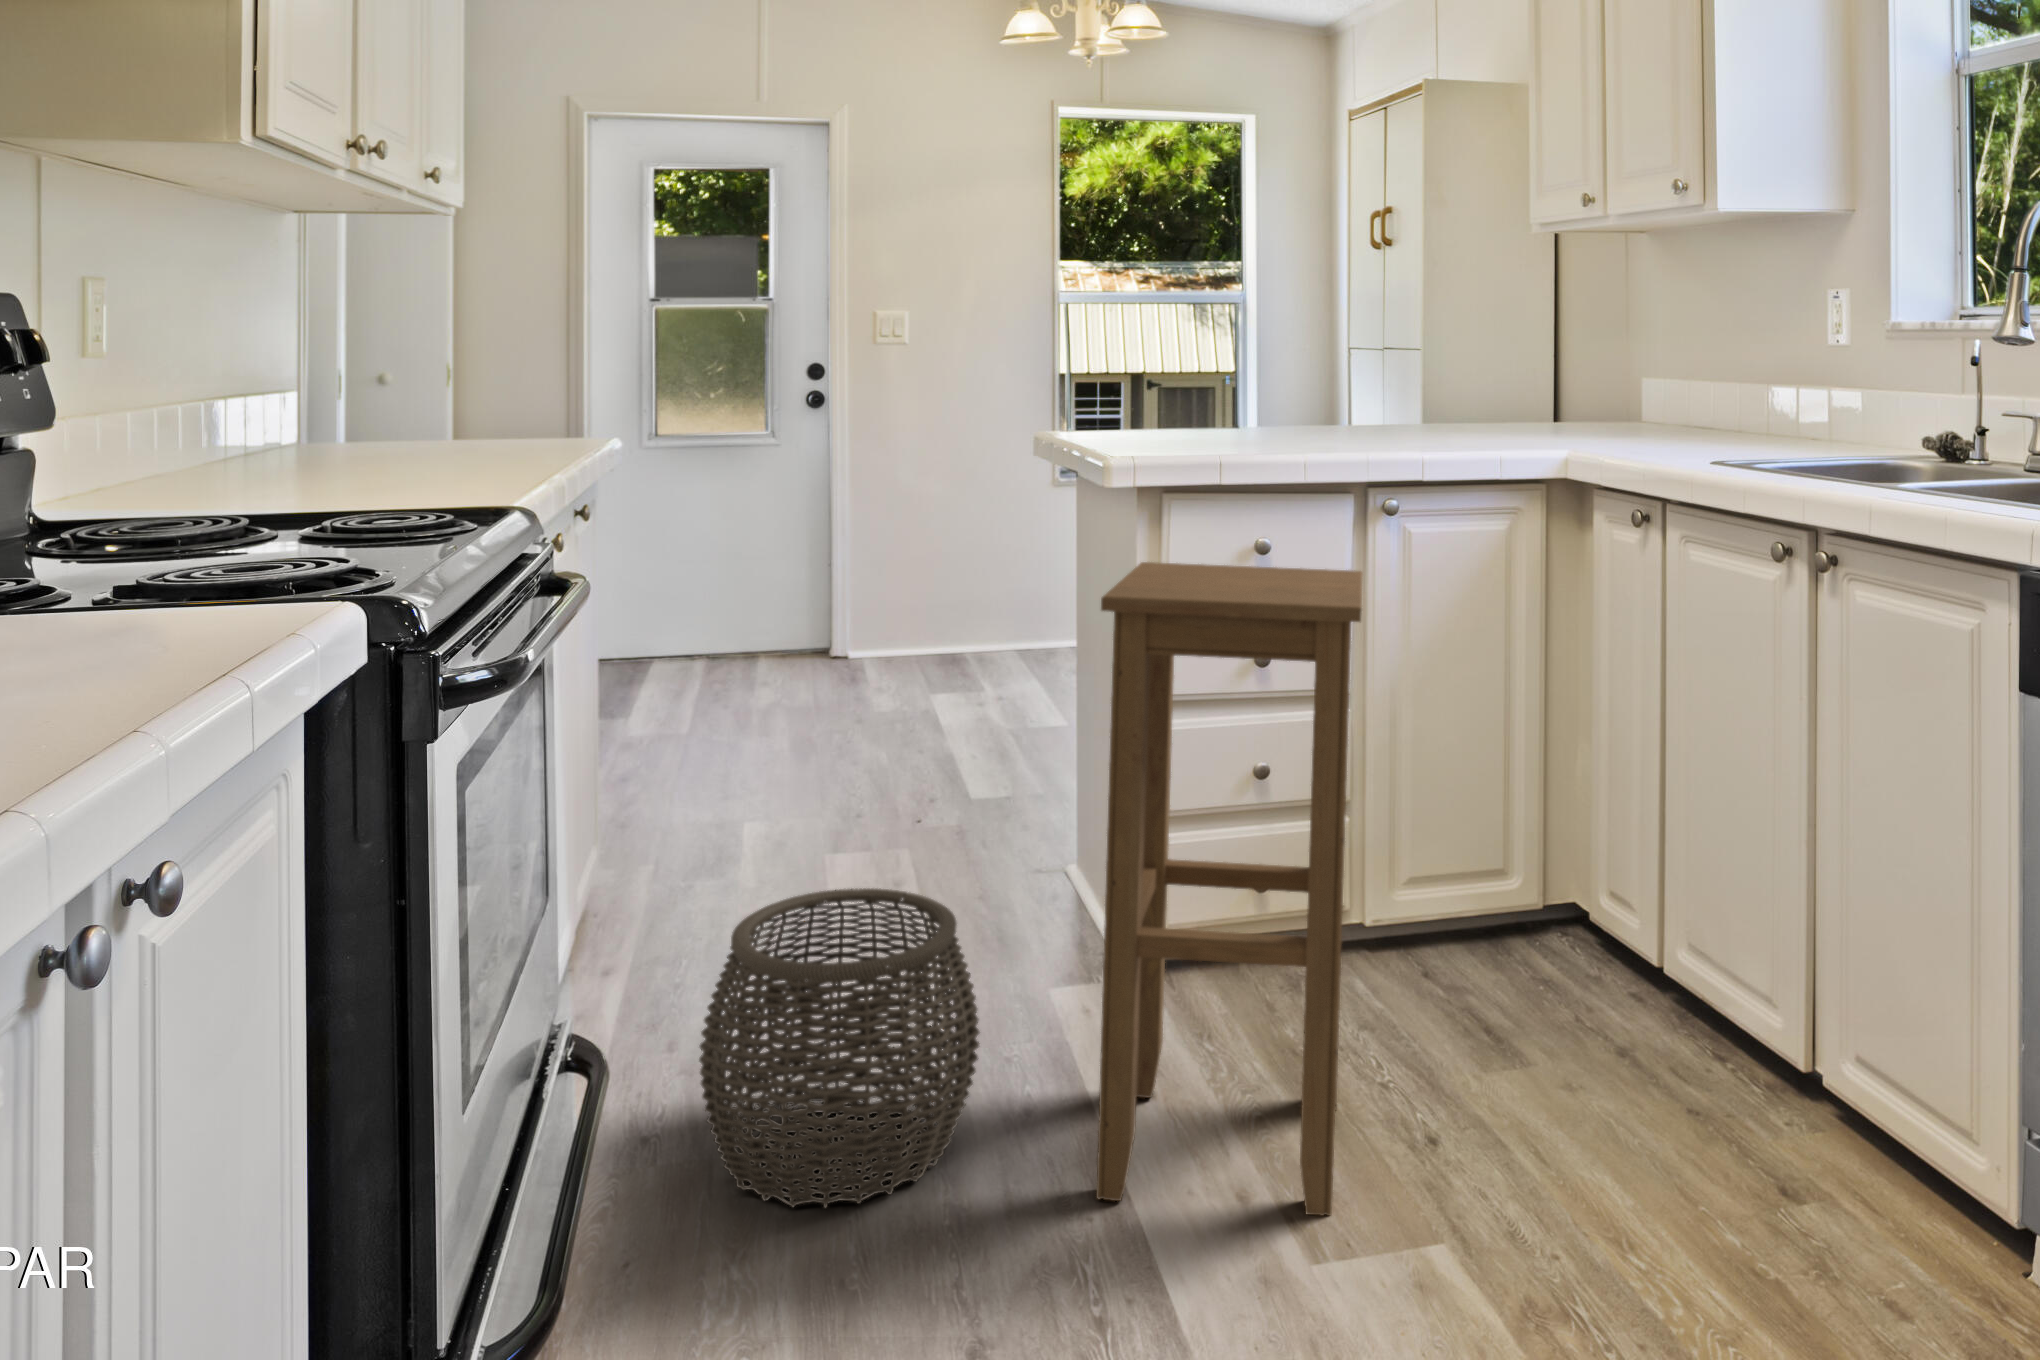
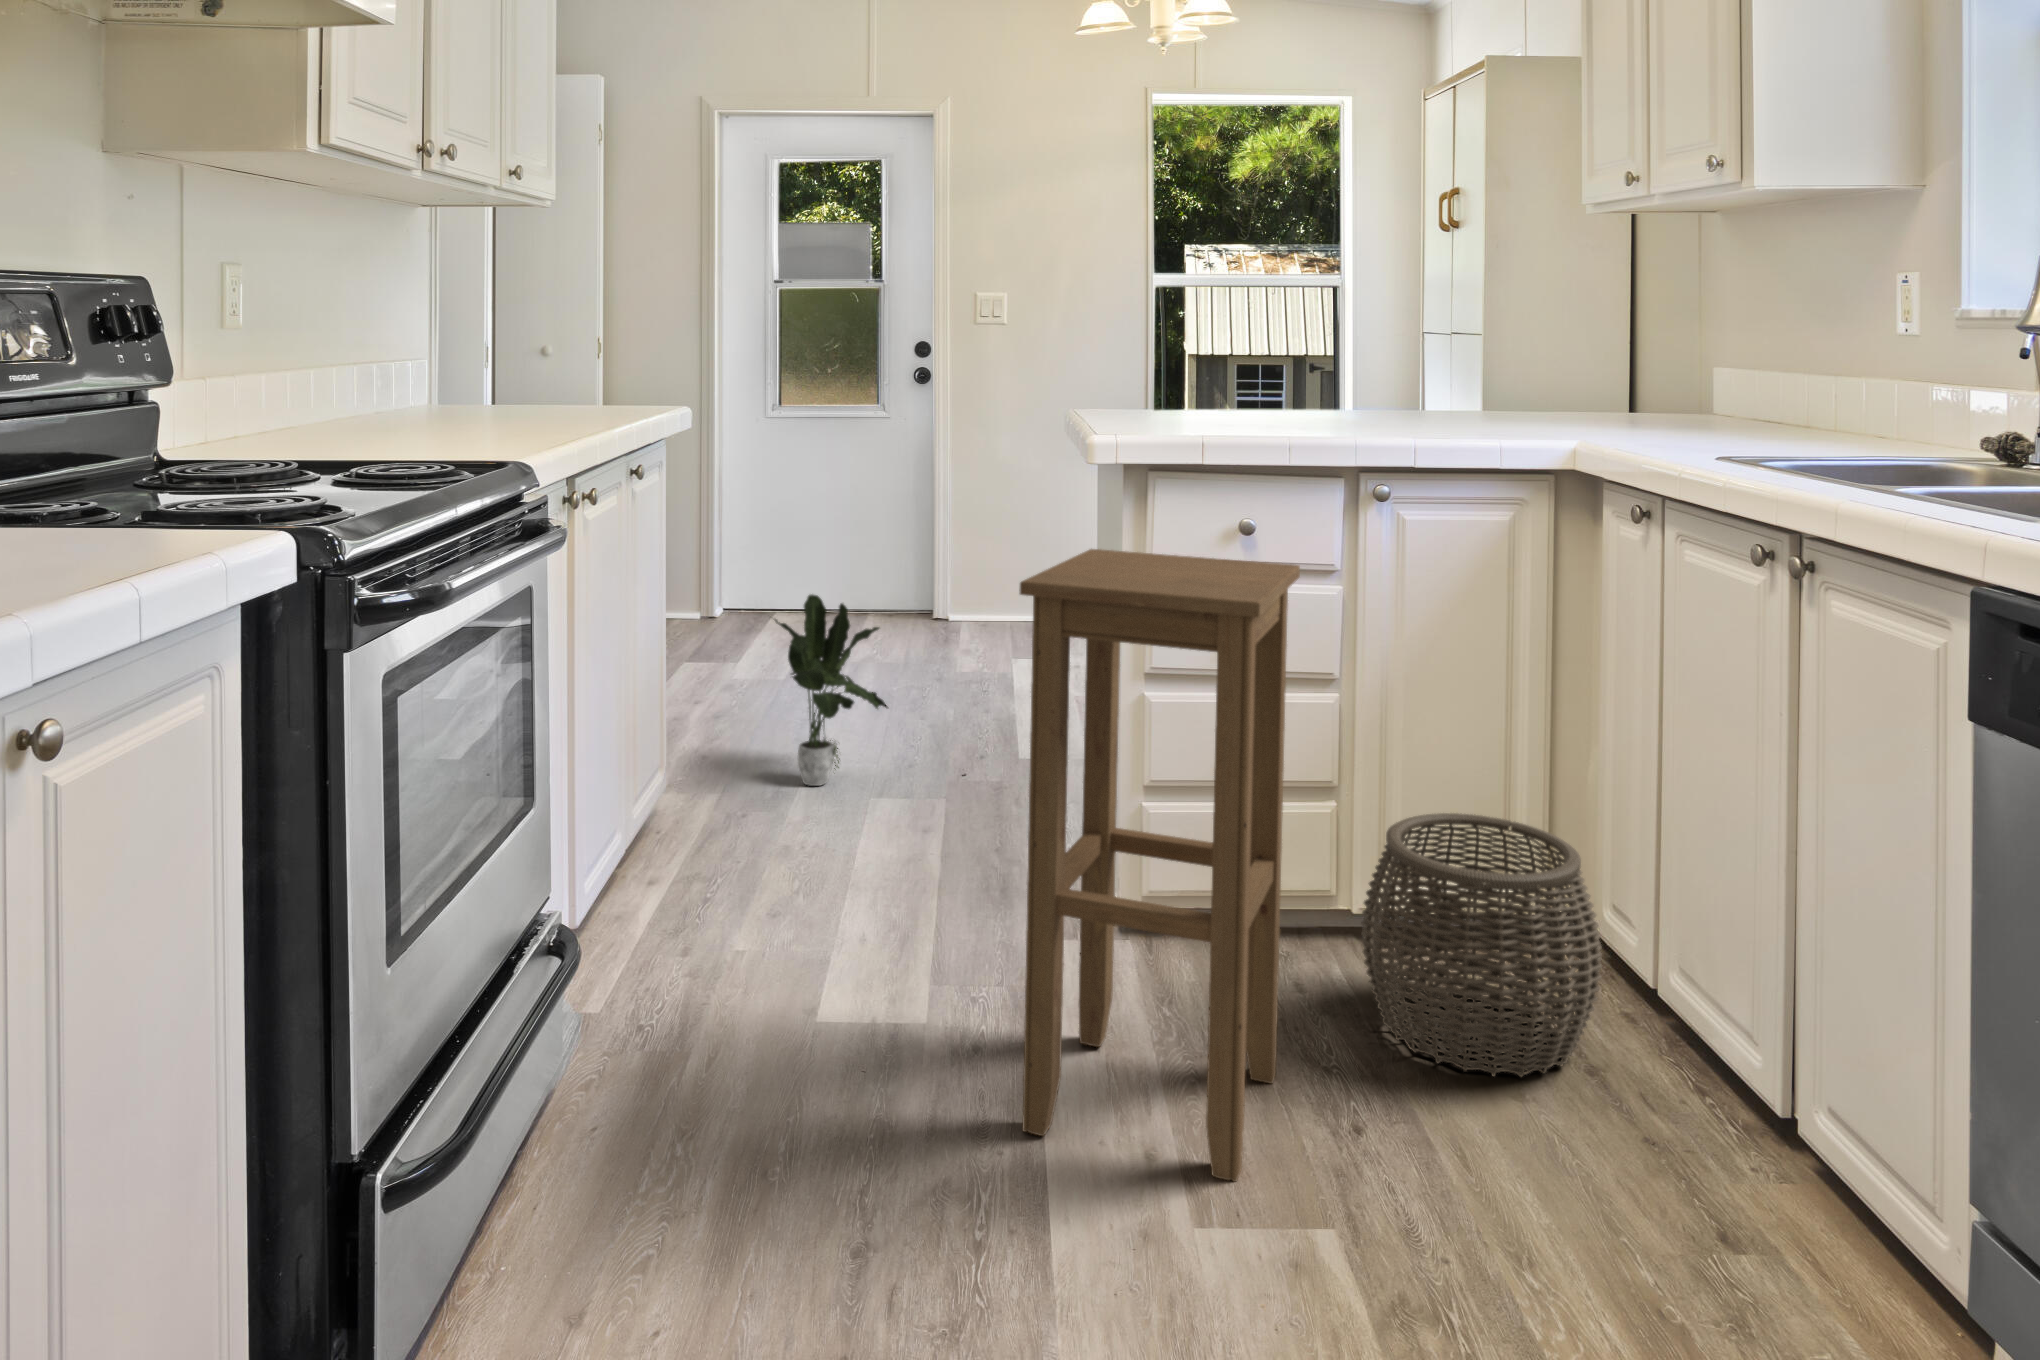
potted plant: none [690,632,833,852] -> present [775,595,888,786]
woven basket: present [699,888,979,1208] -> present [1361,813,1602,1077]

